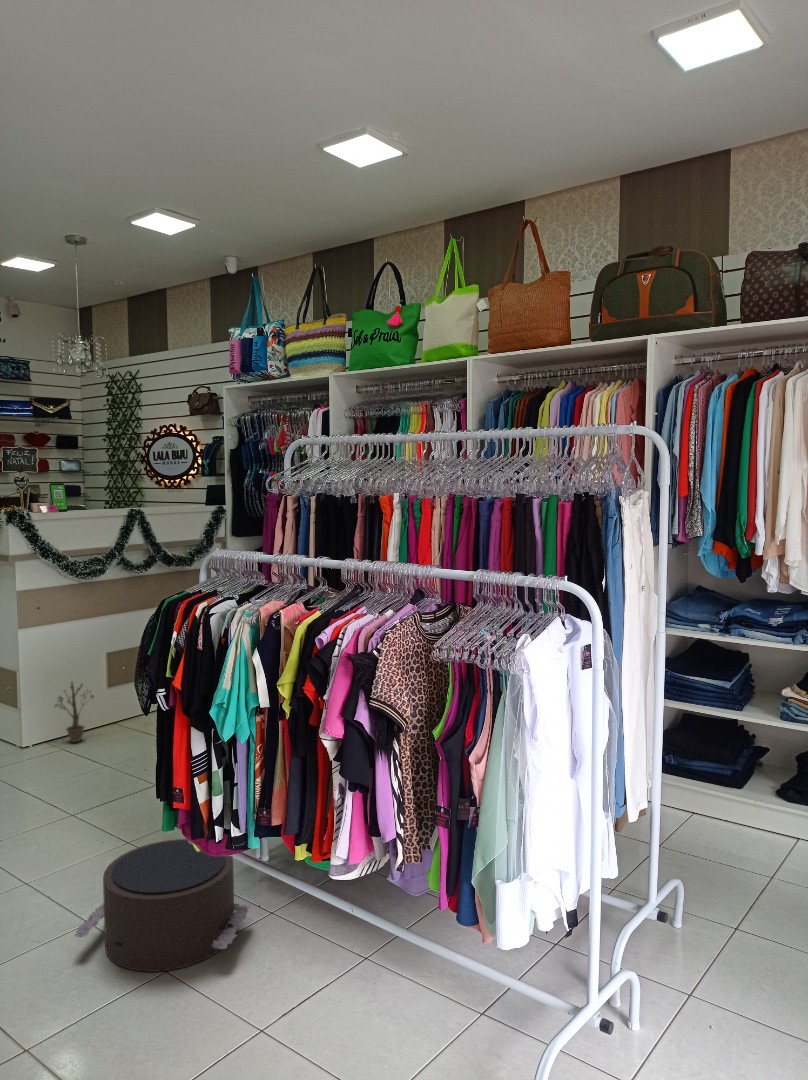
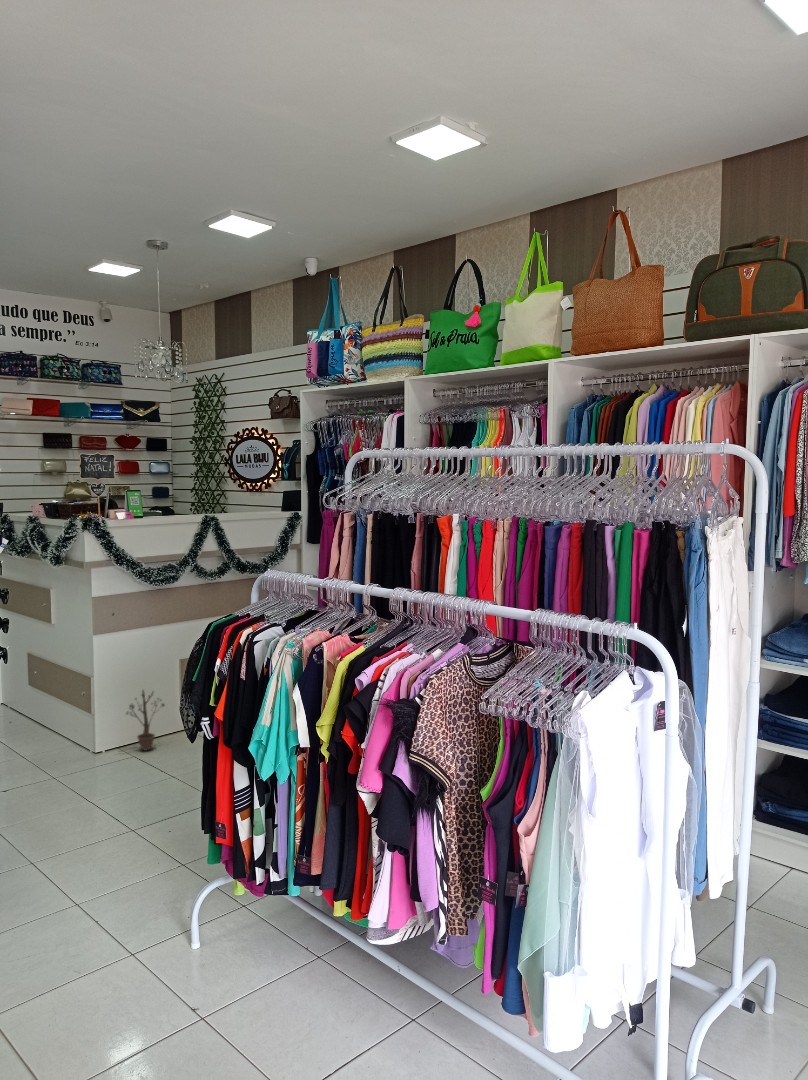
pouf: present [74,839,250,972] -> none [110,874,293,1020]

